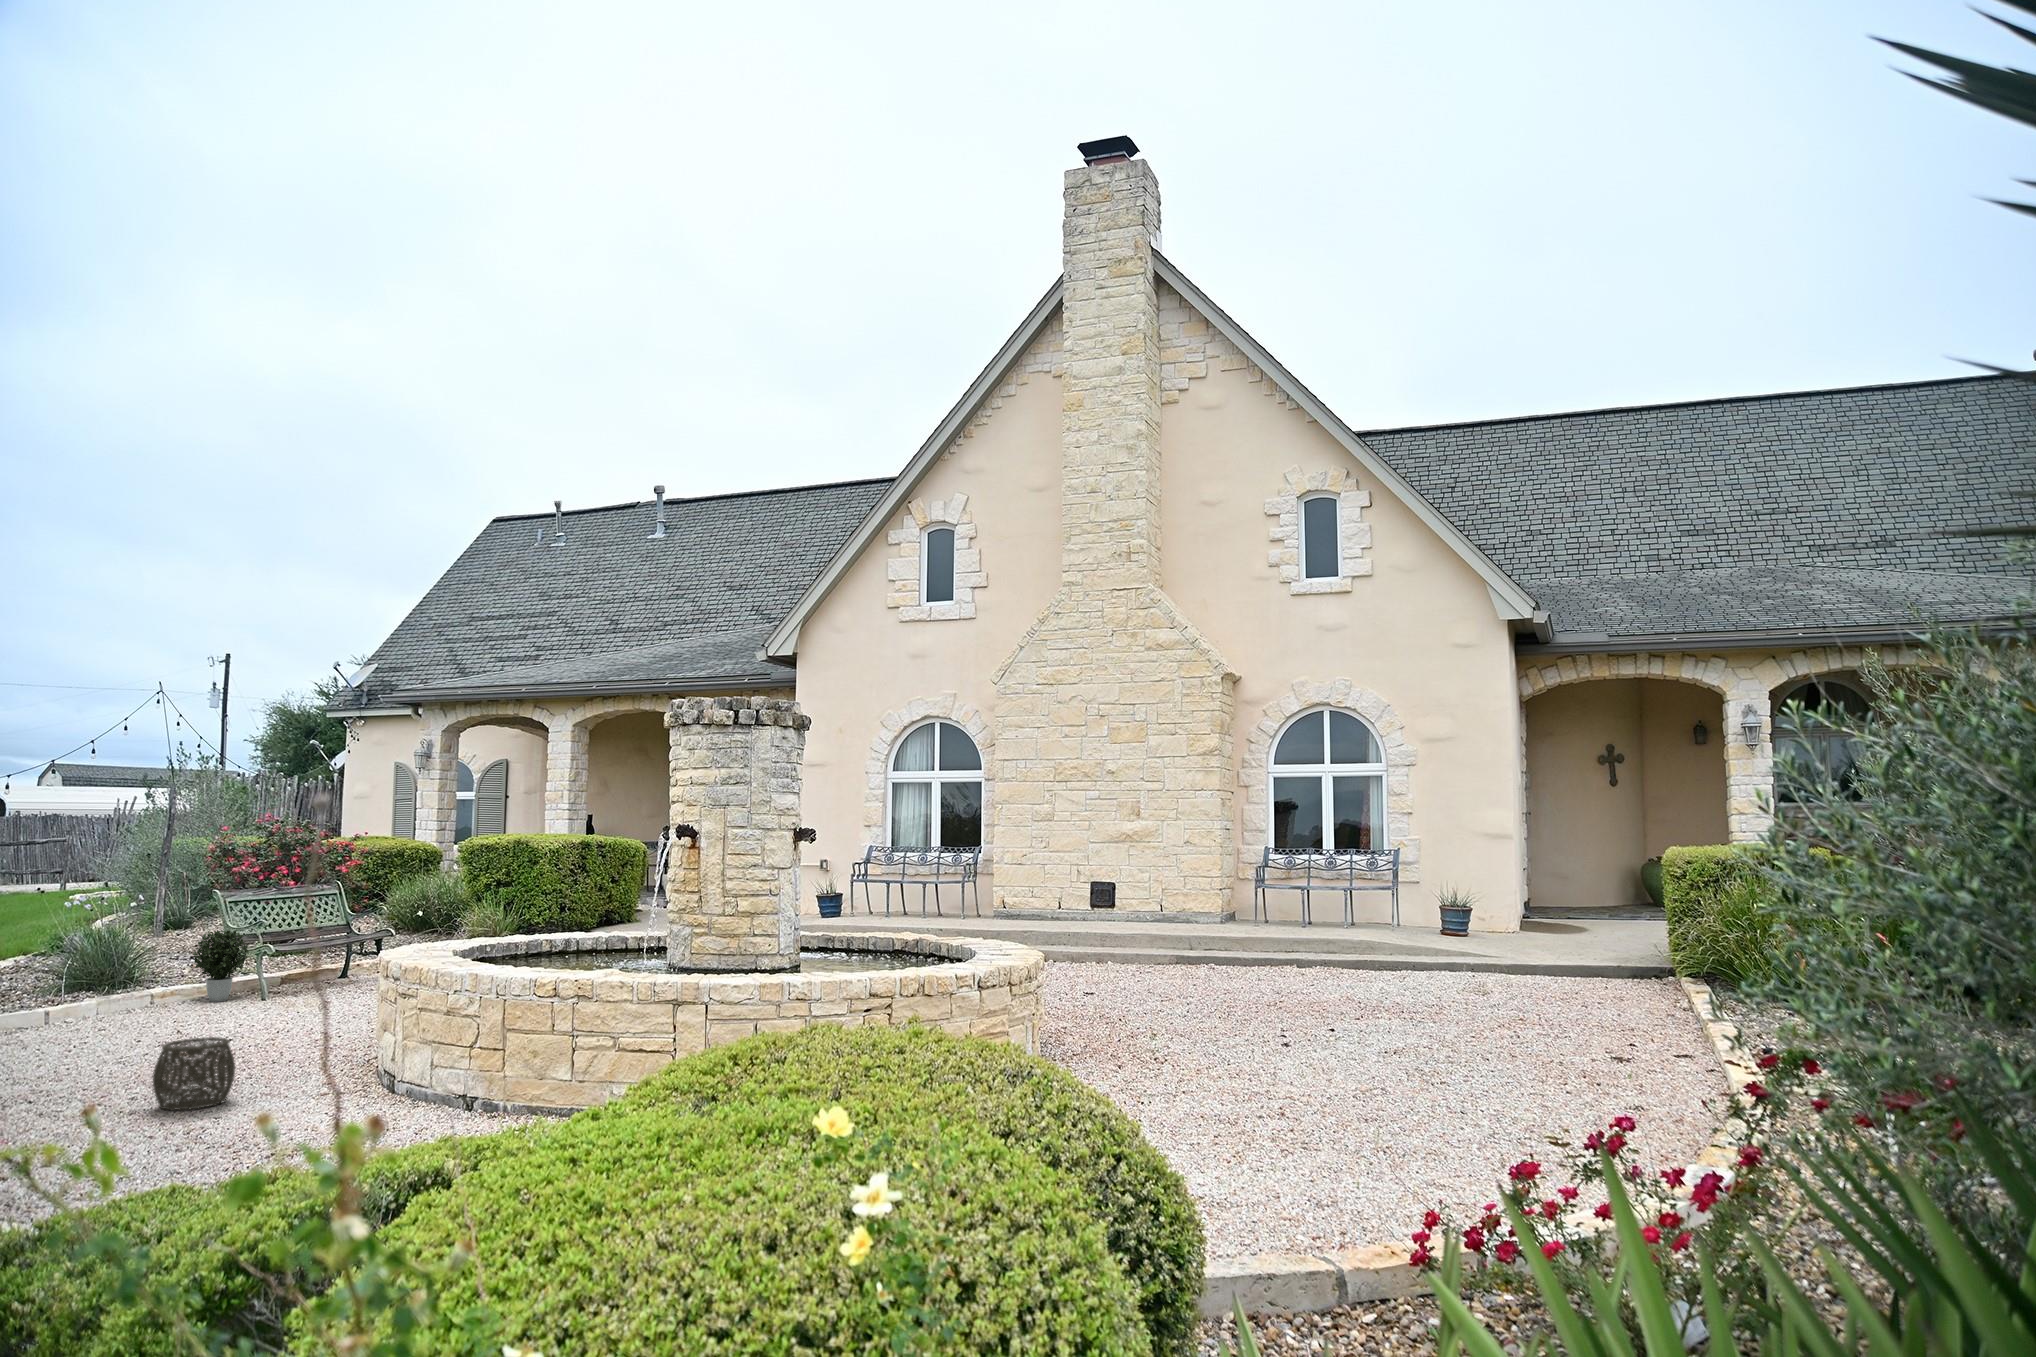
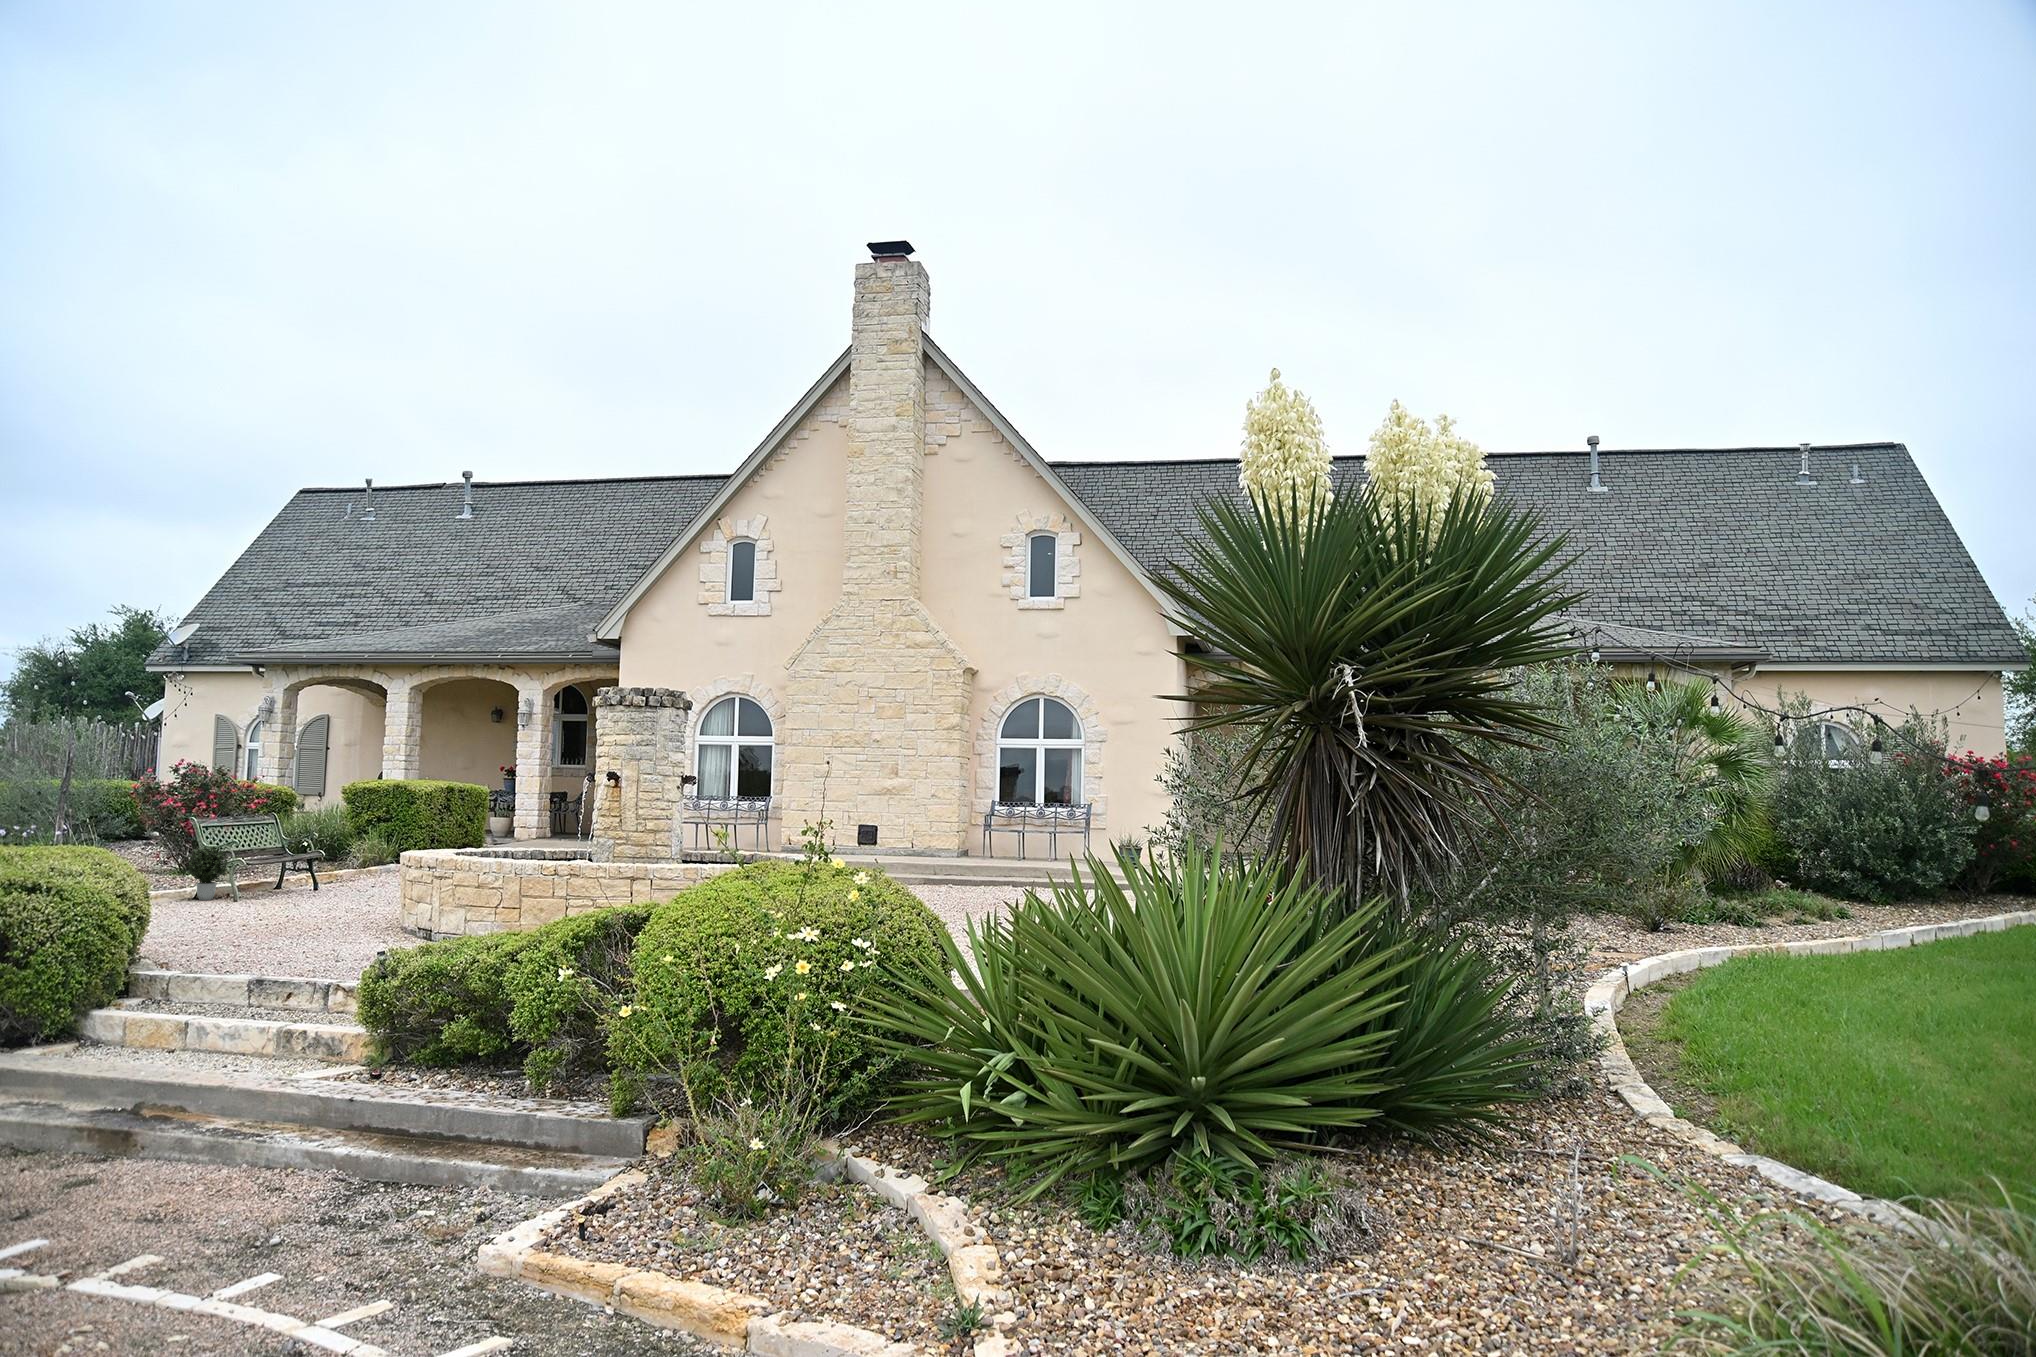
woven basket: present [152,1037,235,1110] -> none [266,905,319,949]

